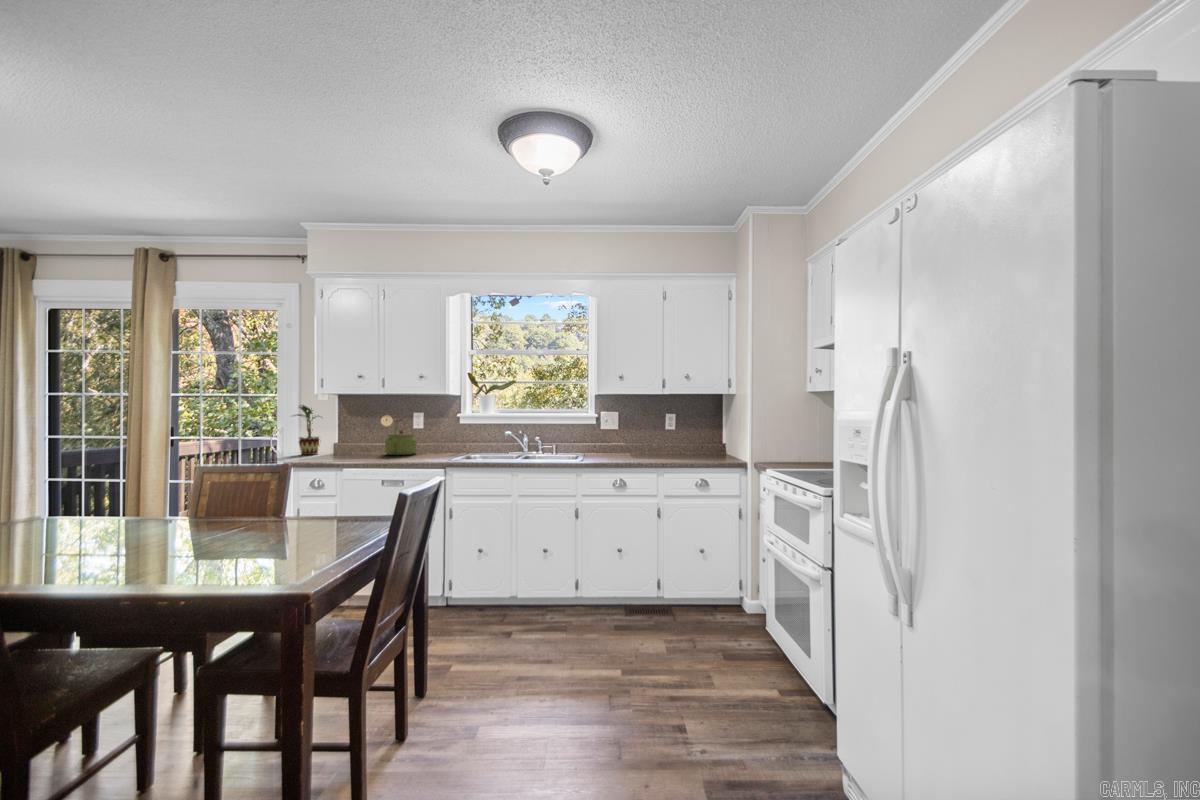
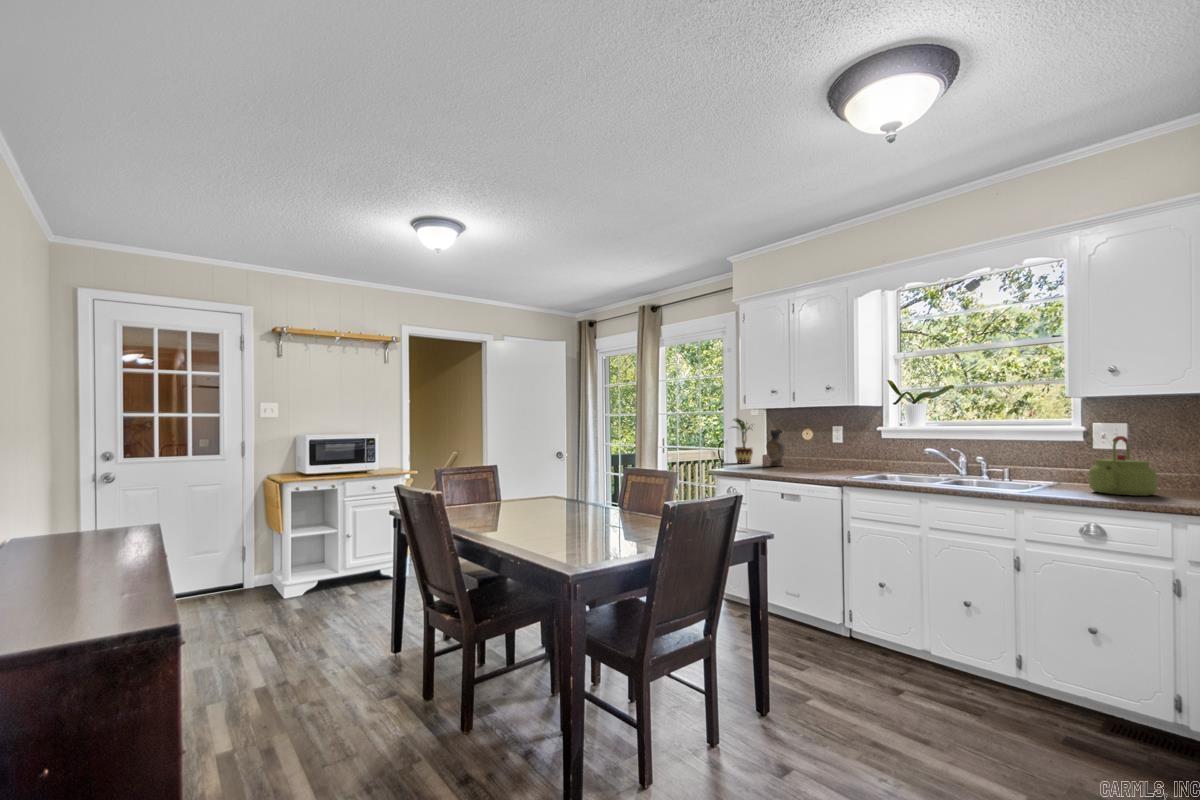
ceramic pitcher: none [342,412,362,455] -> present [766,429,785,466]
kettle: present [385,419,417,455] -> present [1089,436,1157,496]

